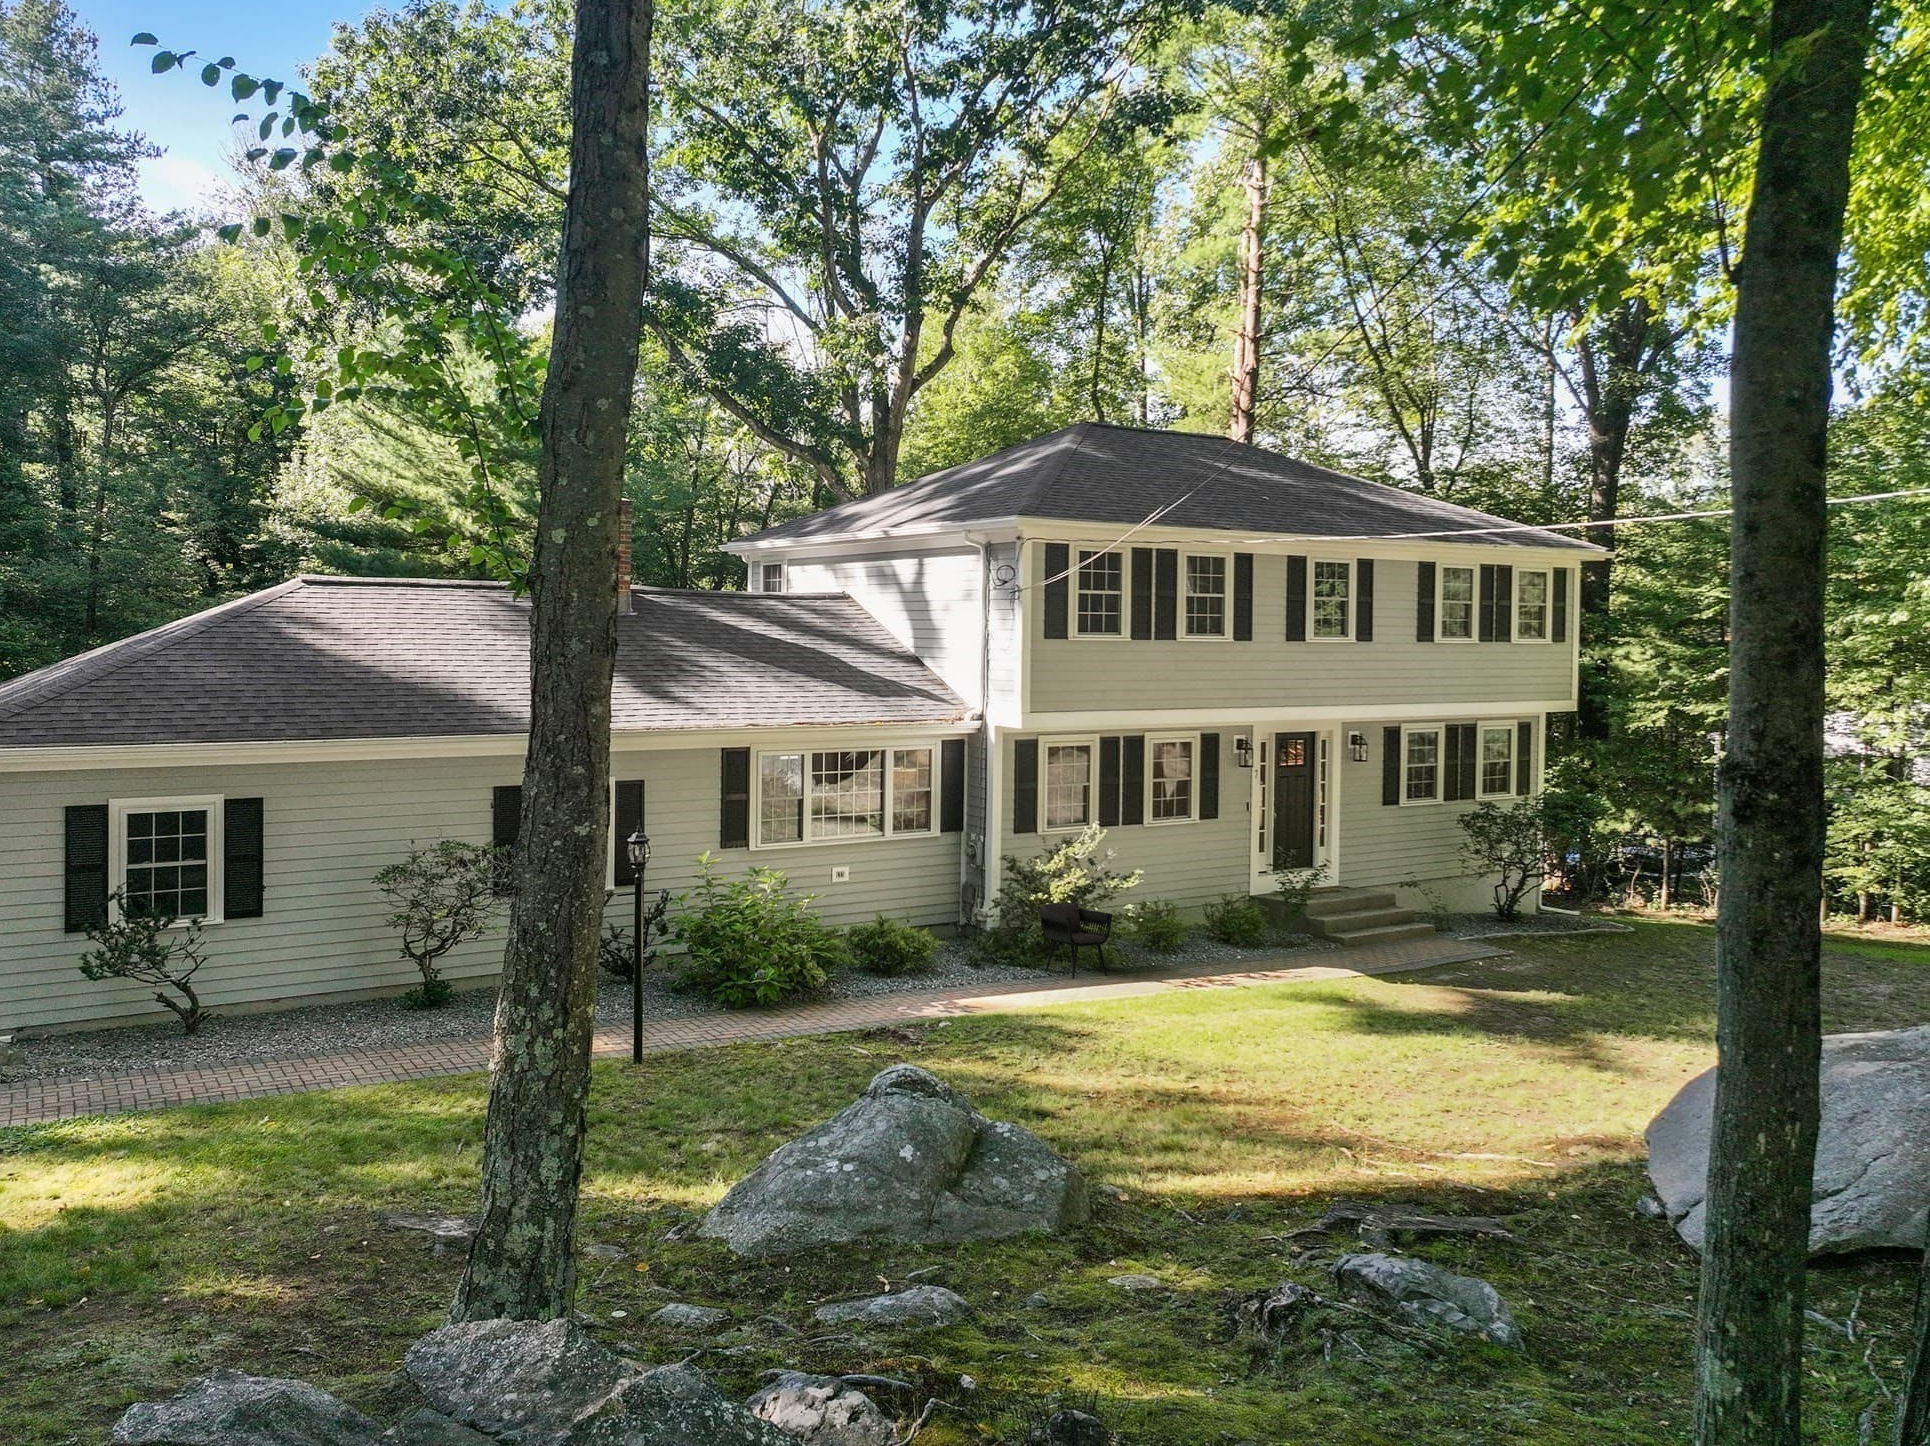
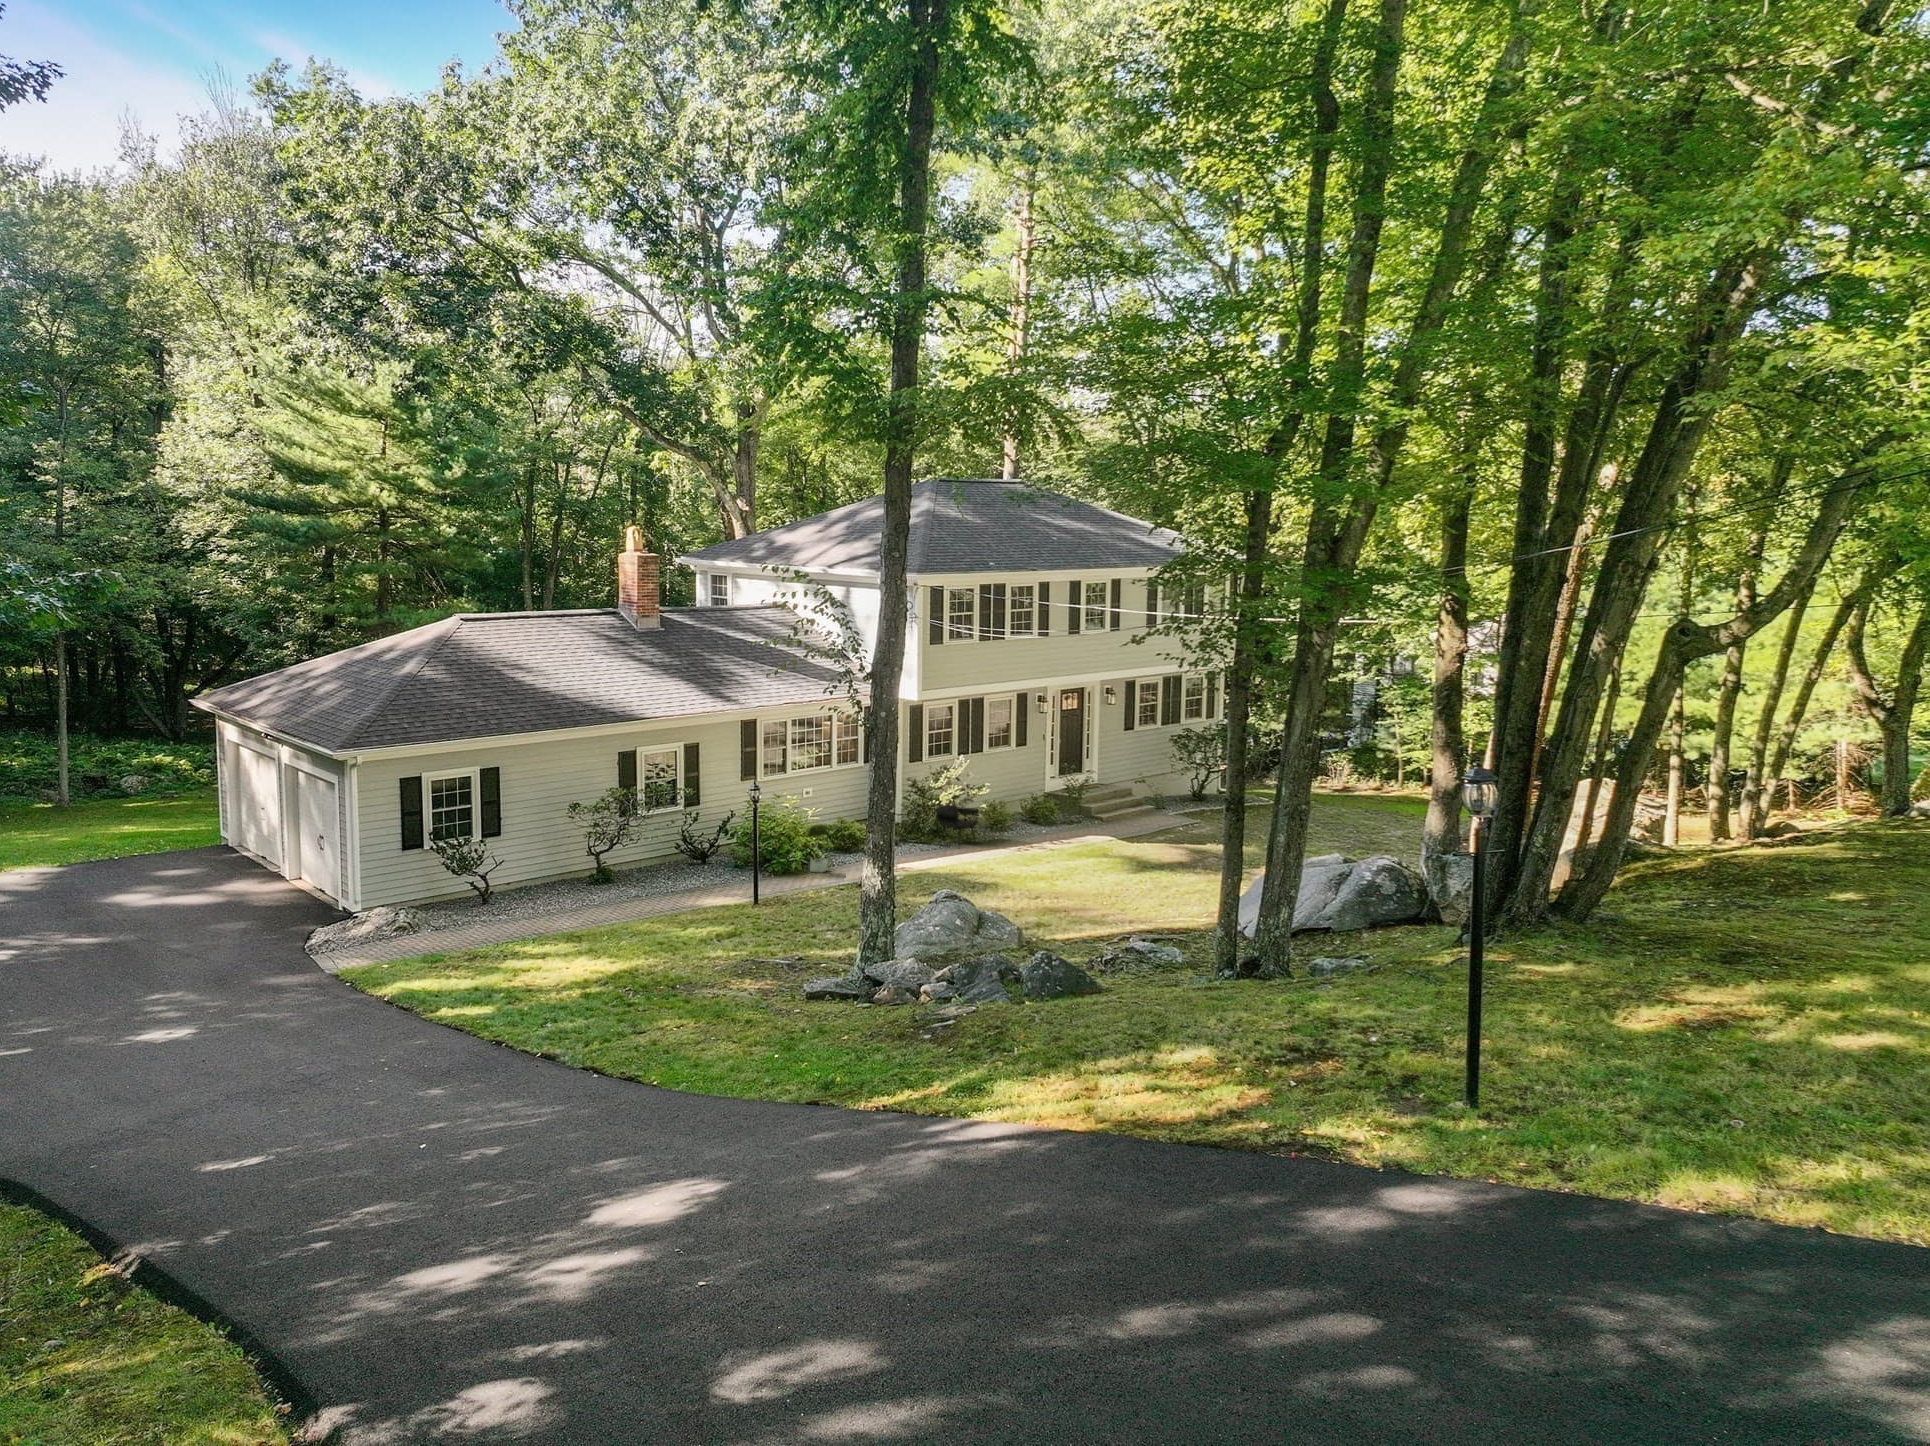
potted tree: none [785,922,822,1008] -> present [808,824,828,872]

